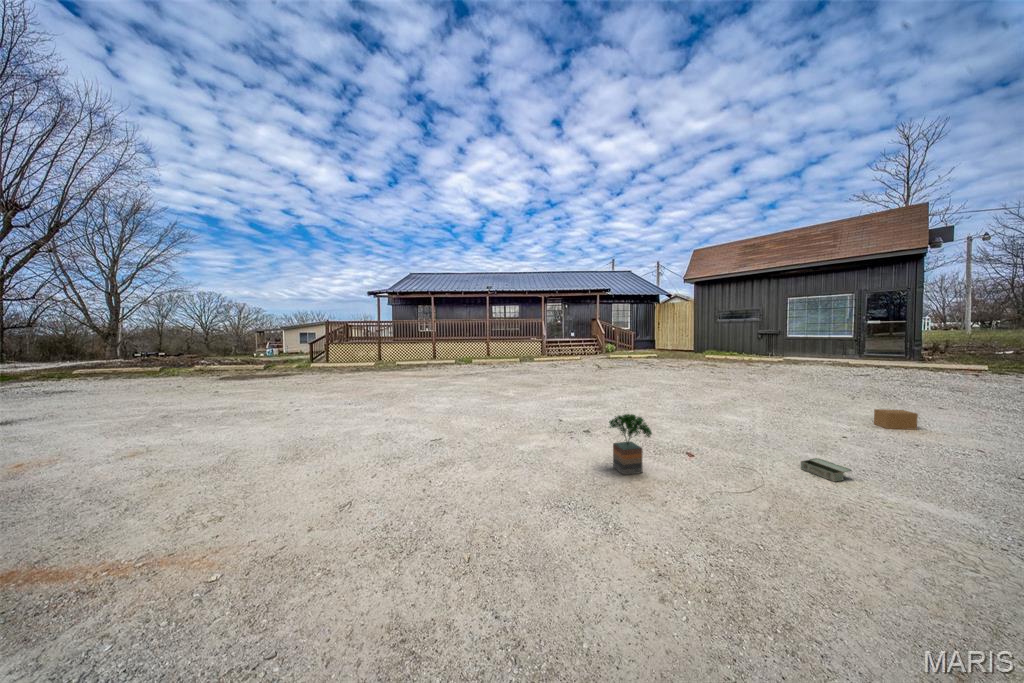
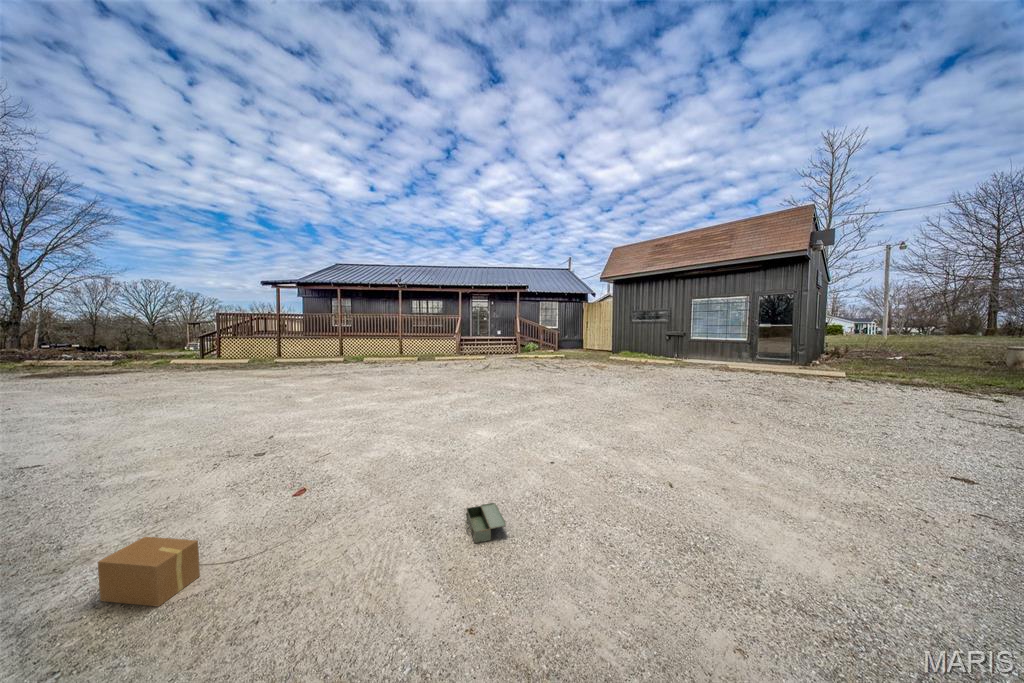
cardboard box: present [874,409,918,430] -> present [98,537,200,607]
potted tree: present [609,414,652,475] -> none [195,442,261,534]

